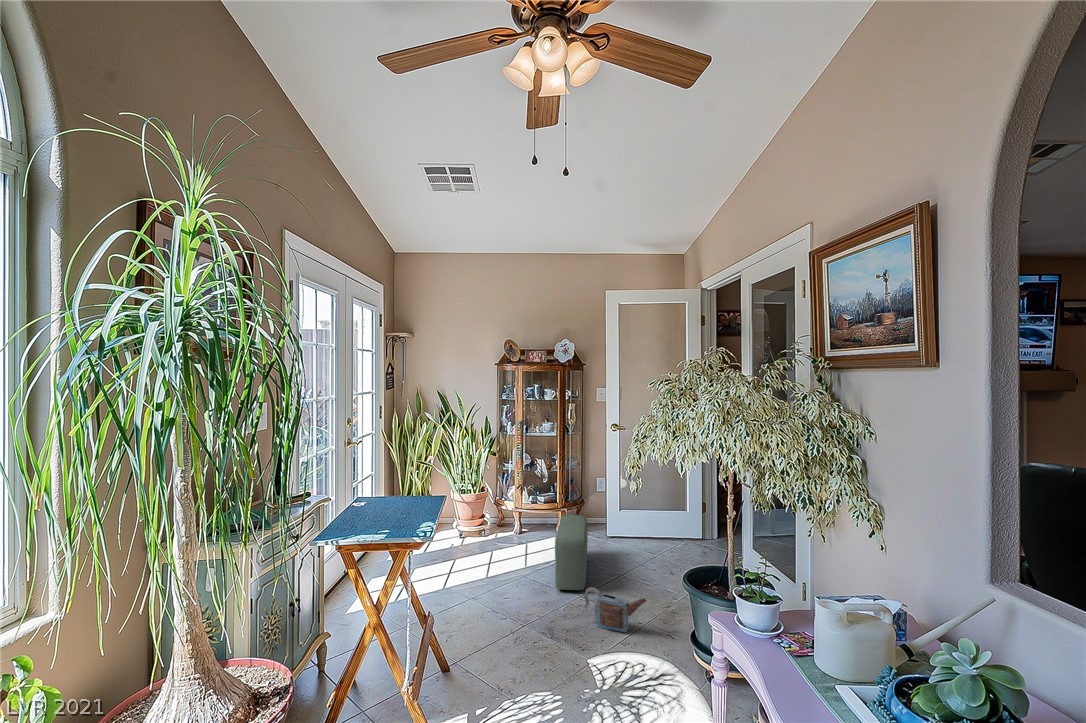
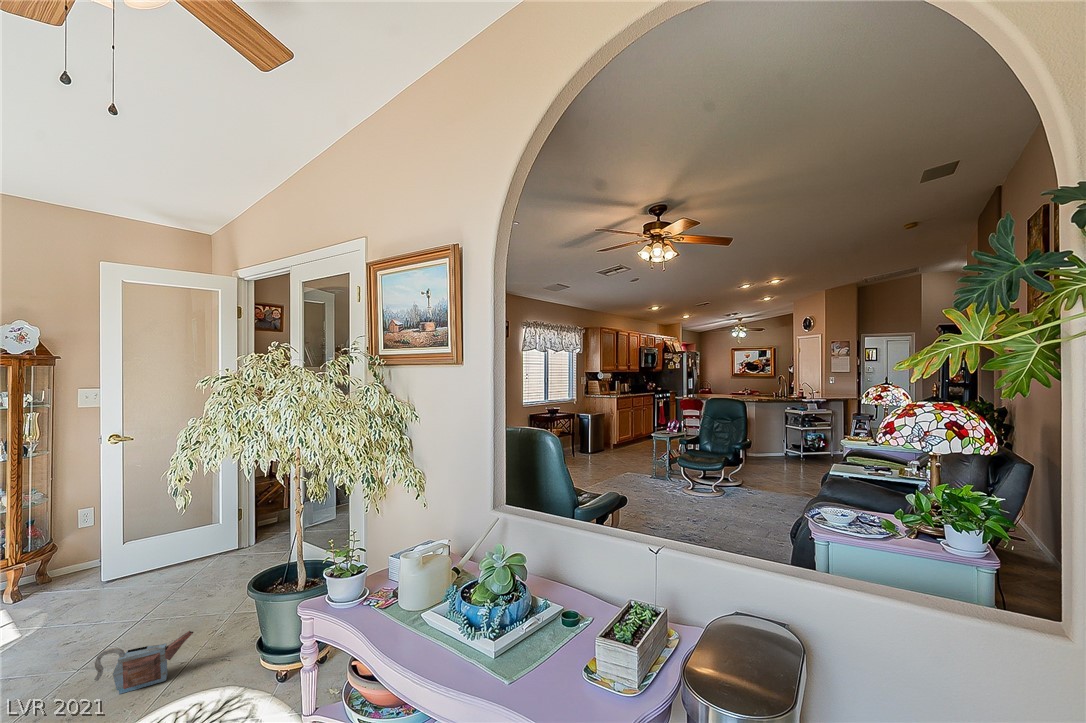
pouf: present [555,515,588,590] -> none [24,565,85,678]

